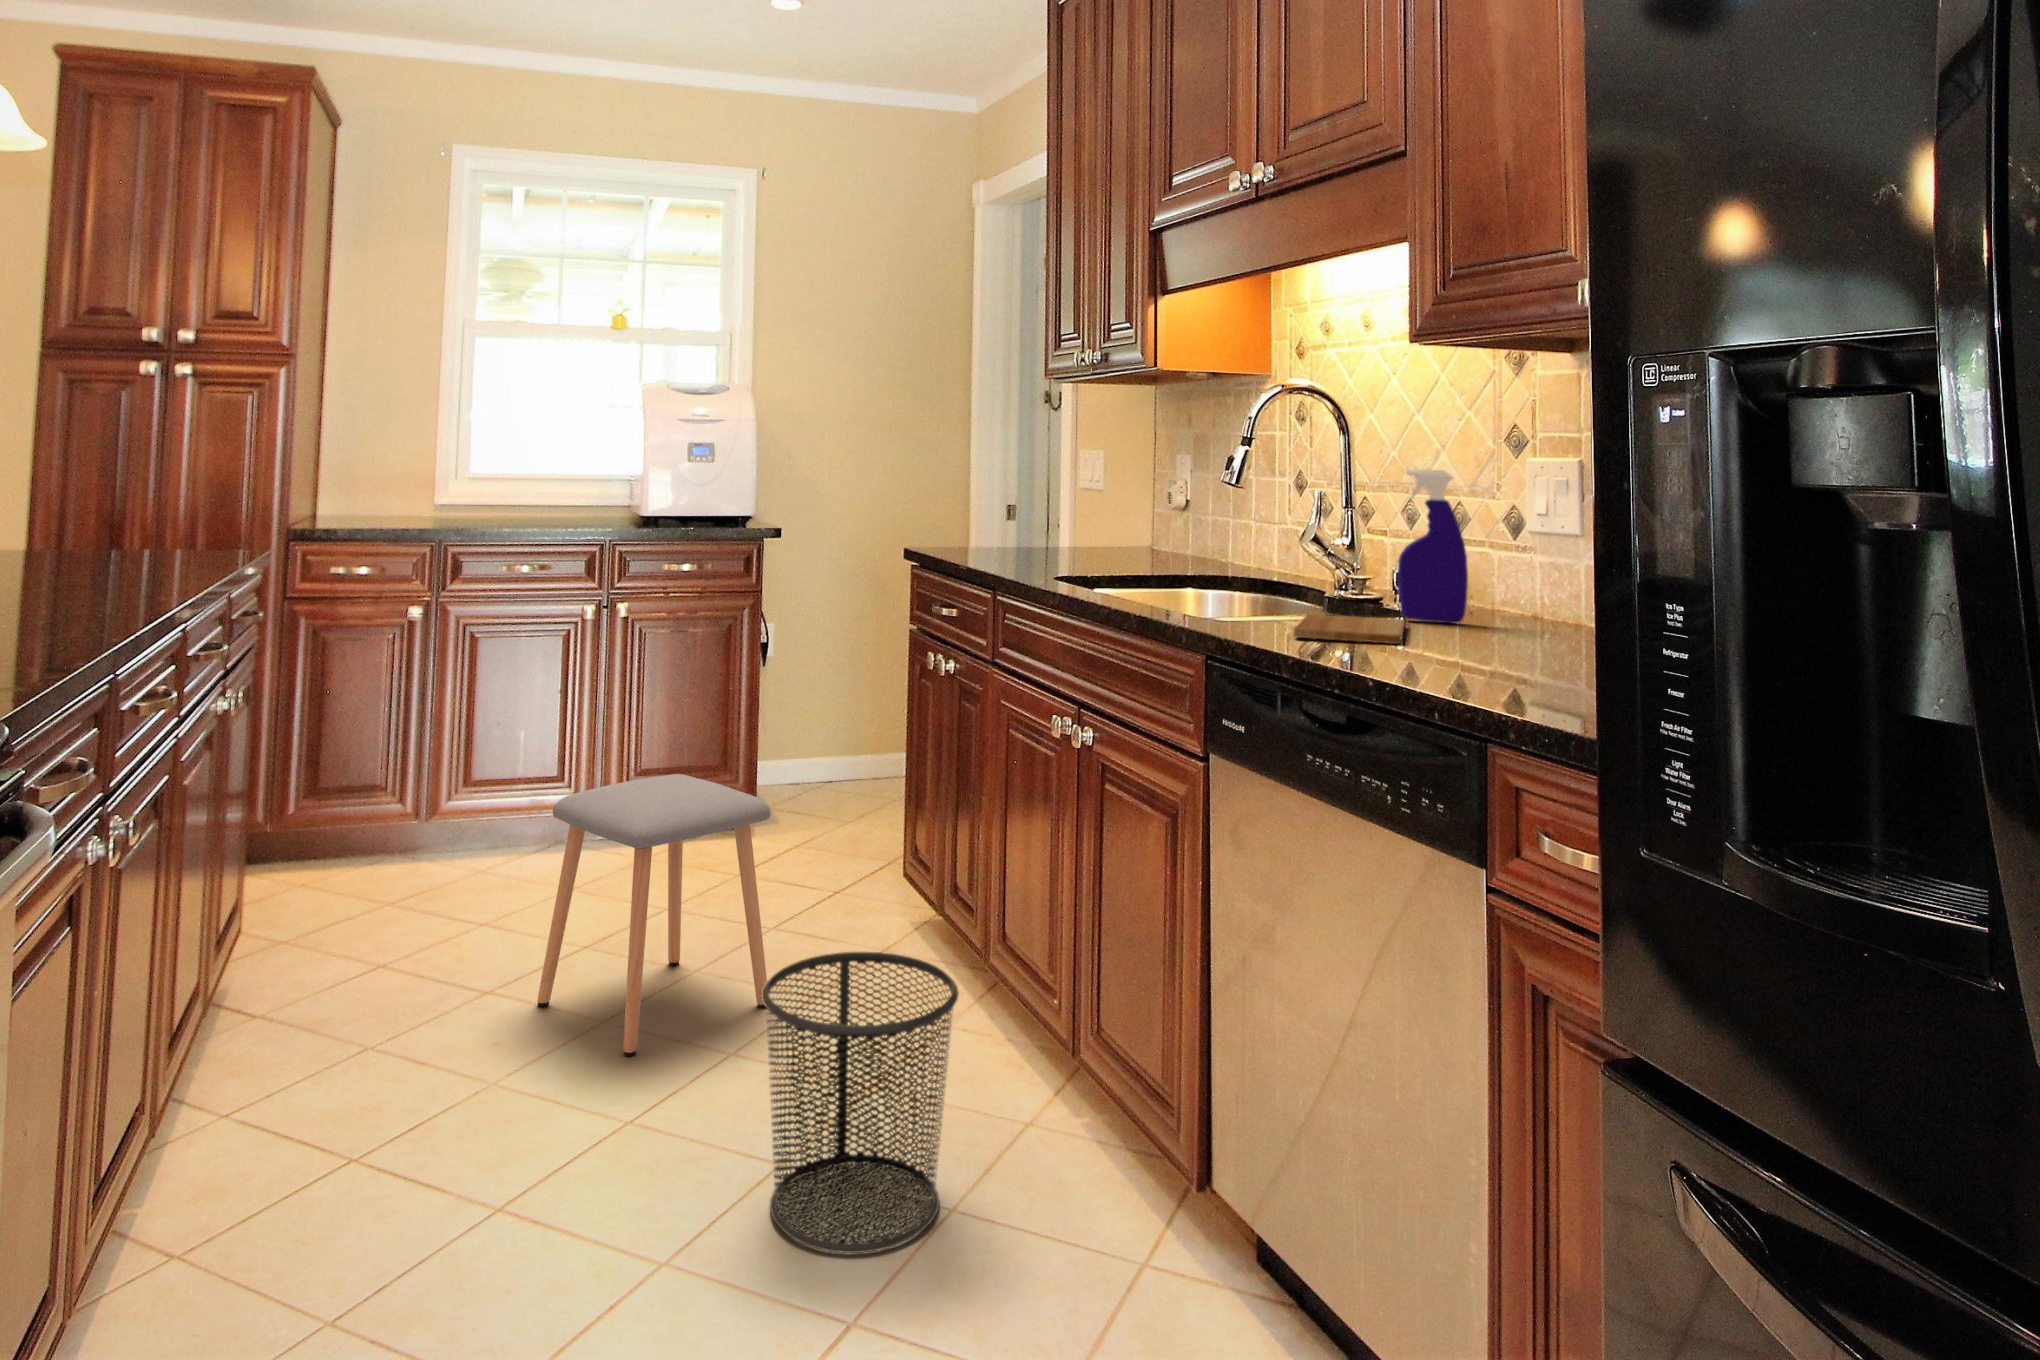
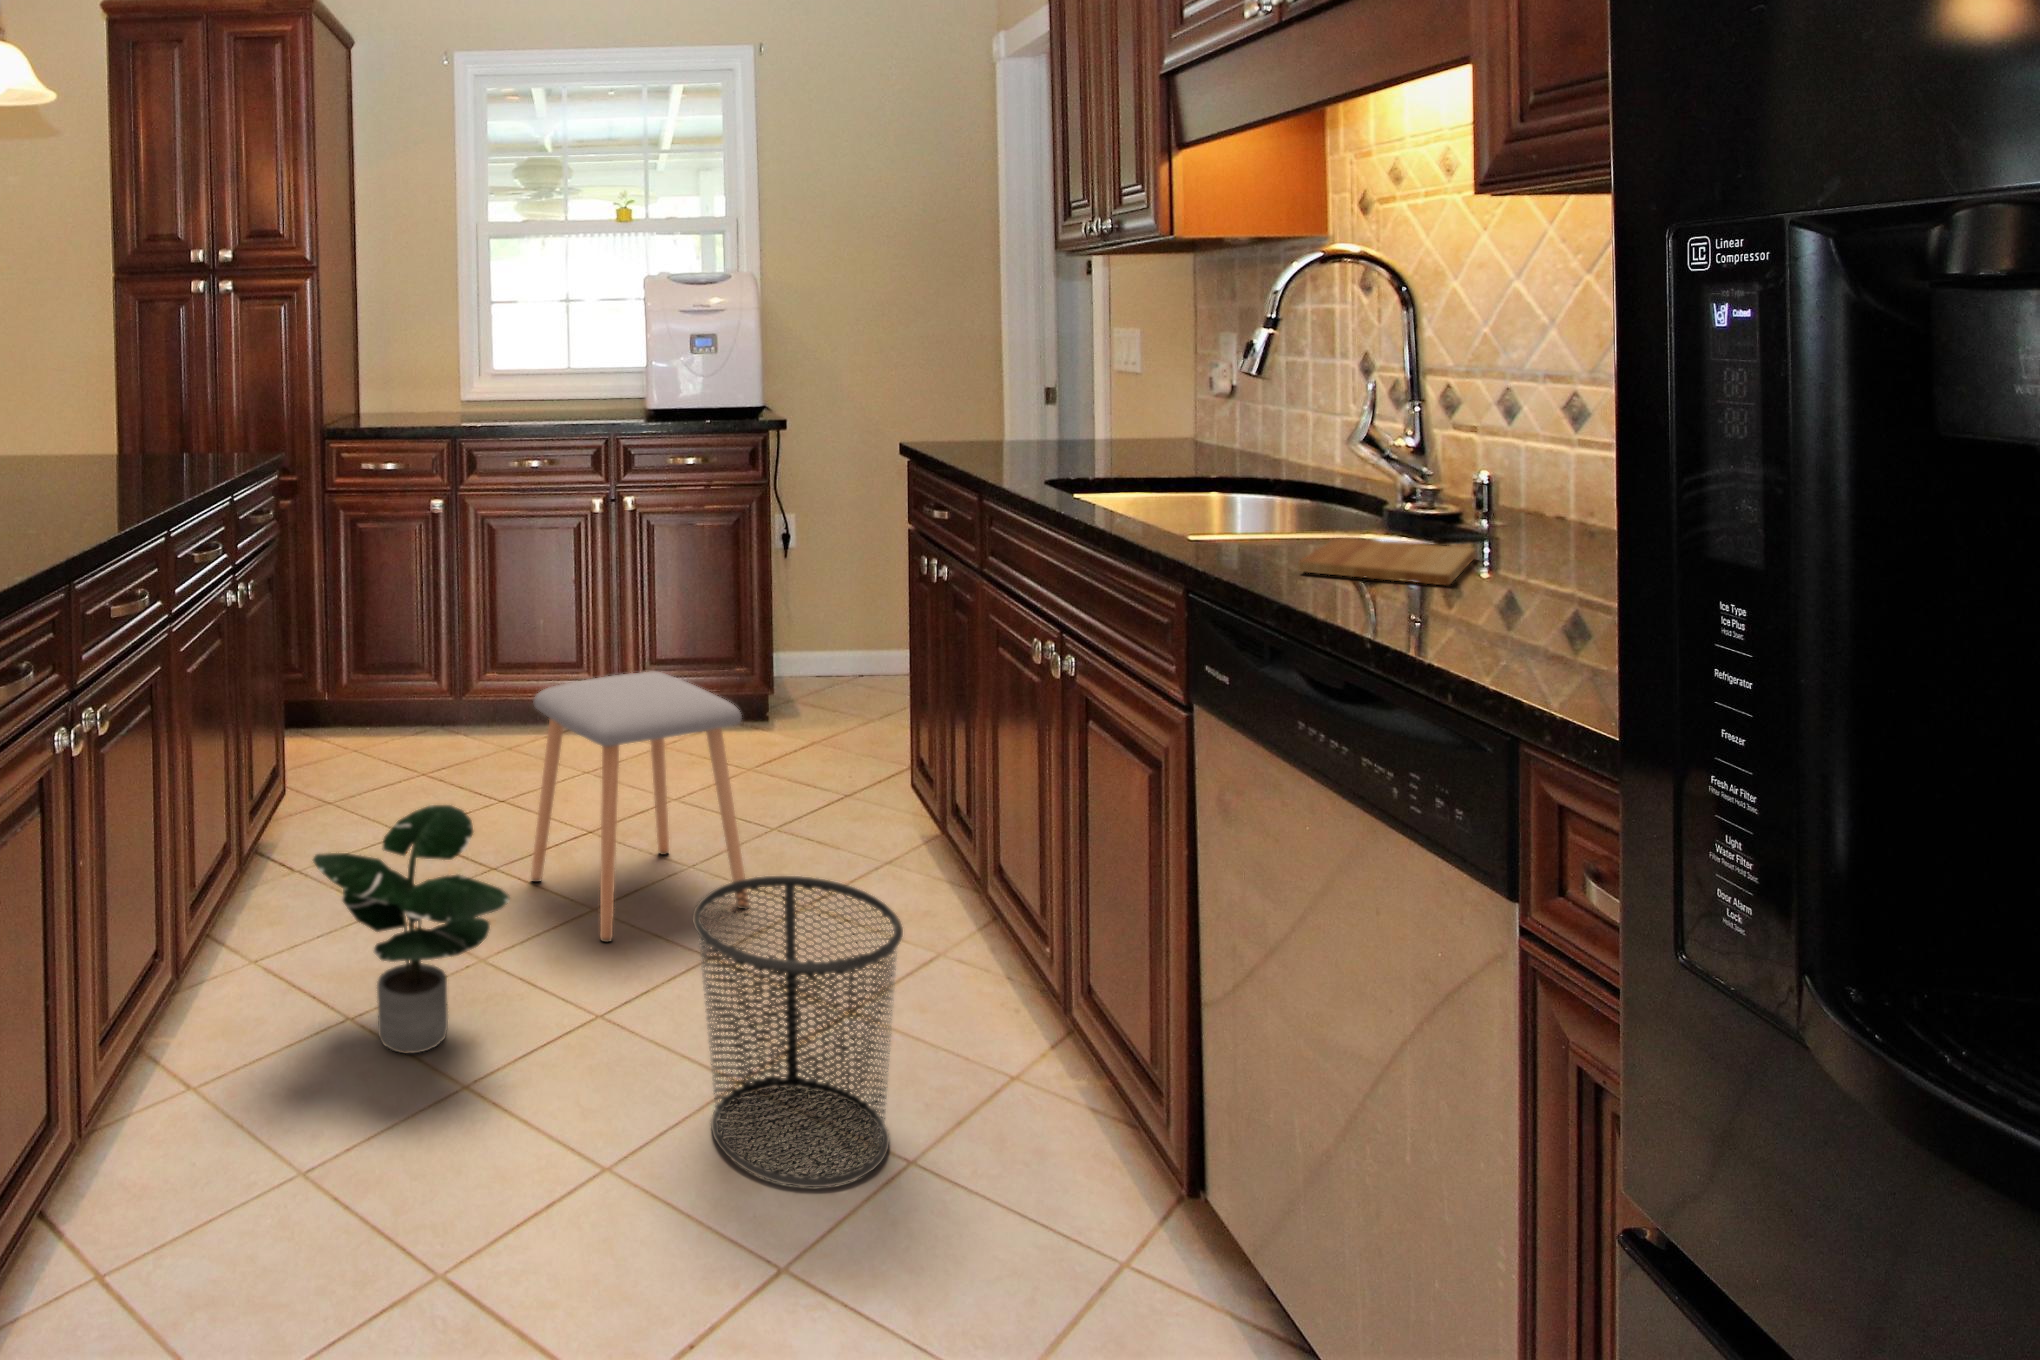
spray bottle: present [1398,469,1468,623] -> none [1471,353,1576,554]
potted plant: none [334,919,560,1196] -> present [313,805,510,1053]

